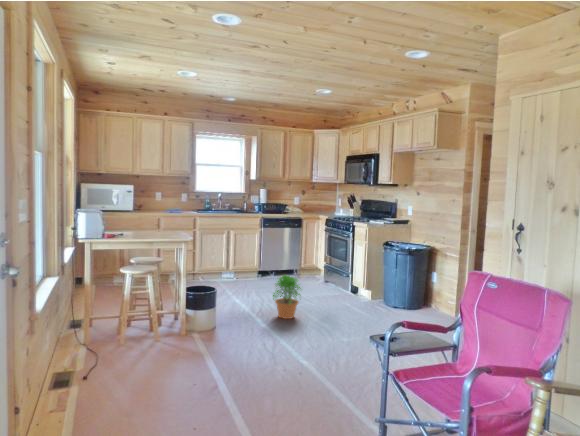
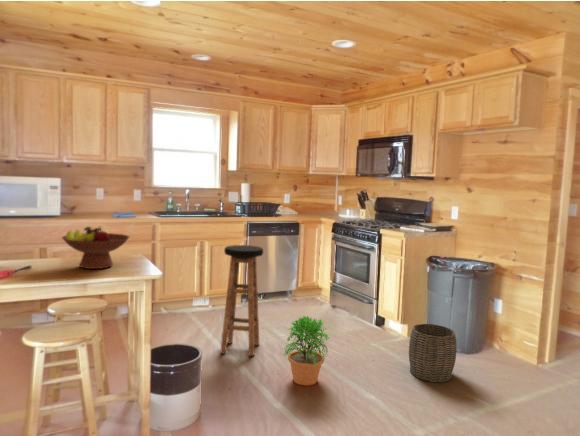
fruit bowl: none [139,212,176,236] -> present [62,227,129,269]
bar stool: none [235,231,265,304] -> present [220,245,263,356]
woven basket: none [359,285,390,322] -> present [409,324,456,382]

